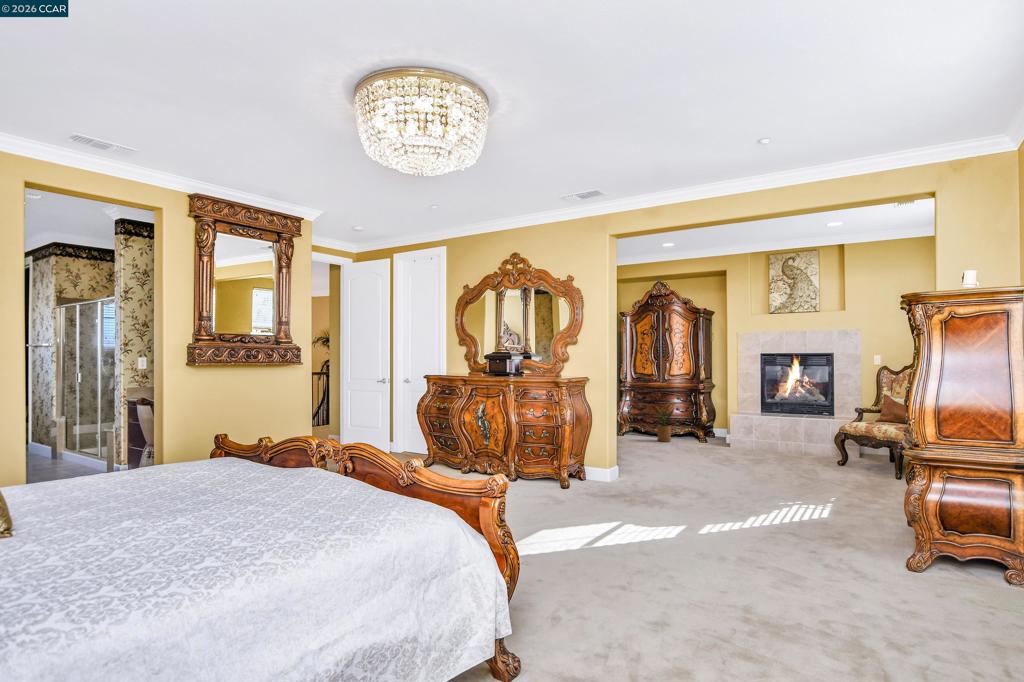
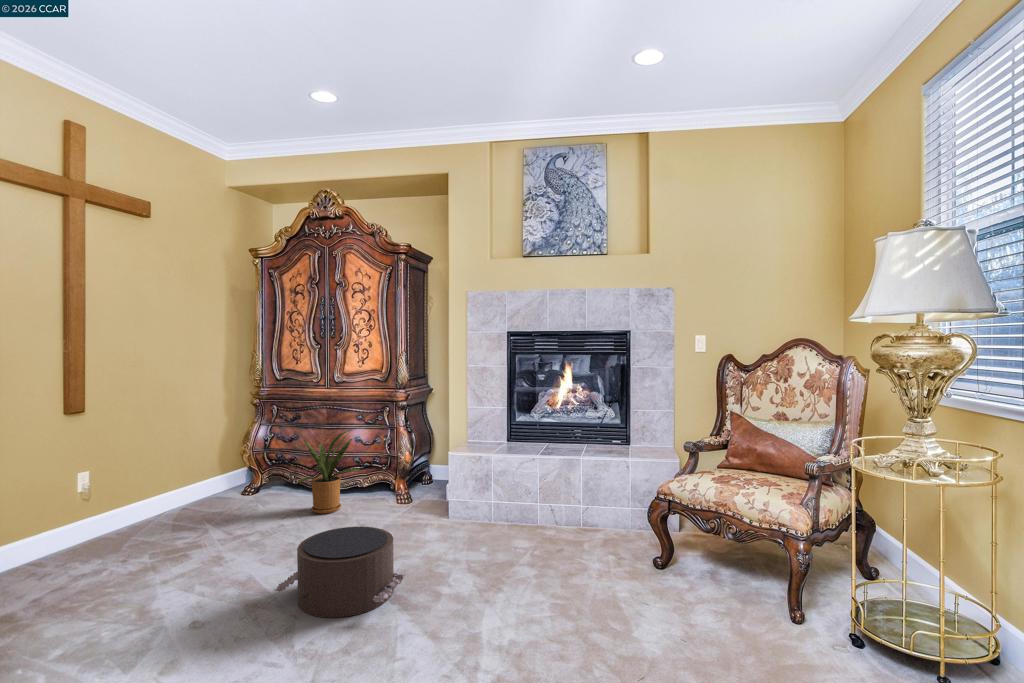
pouf: none [665,435,716,462] -> present [275,526,405,618]

